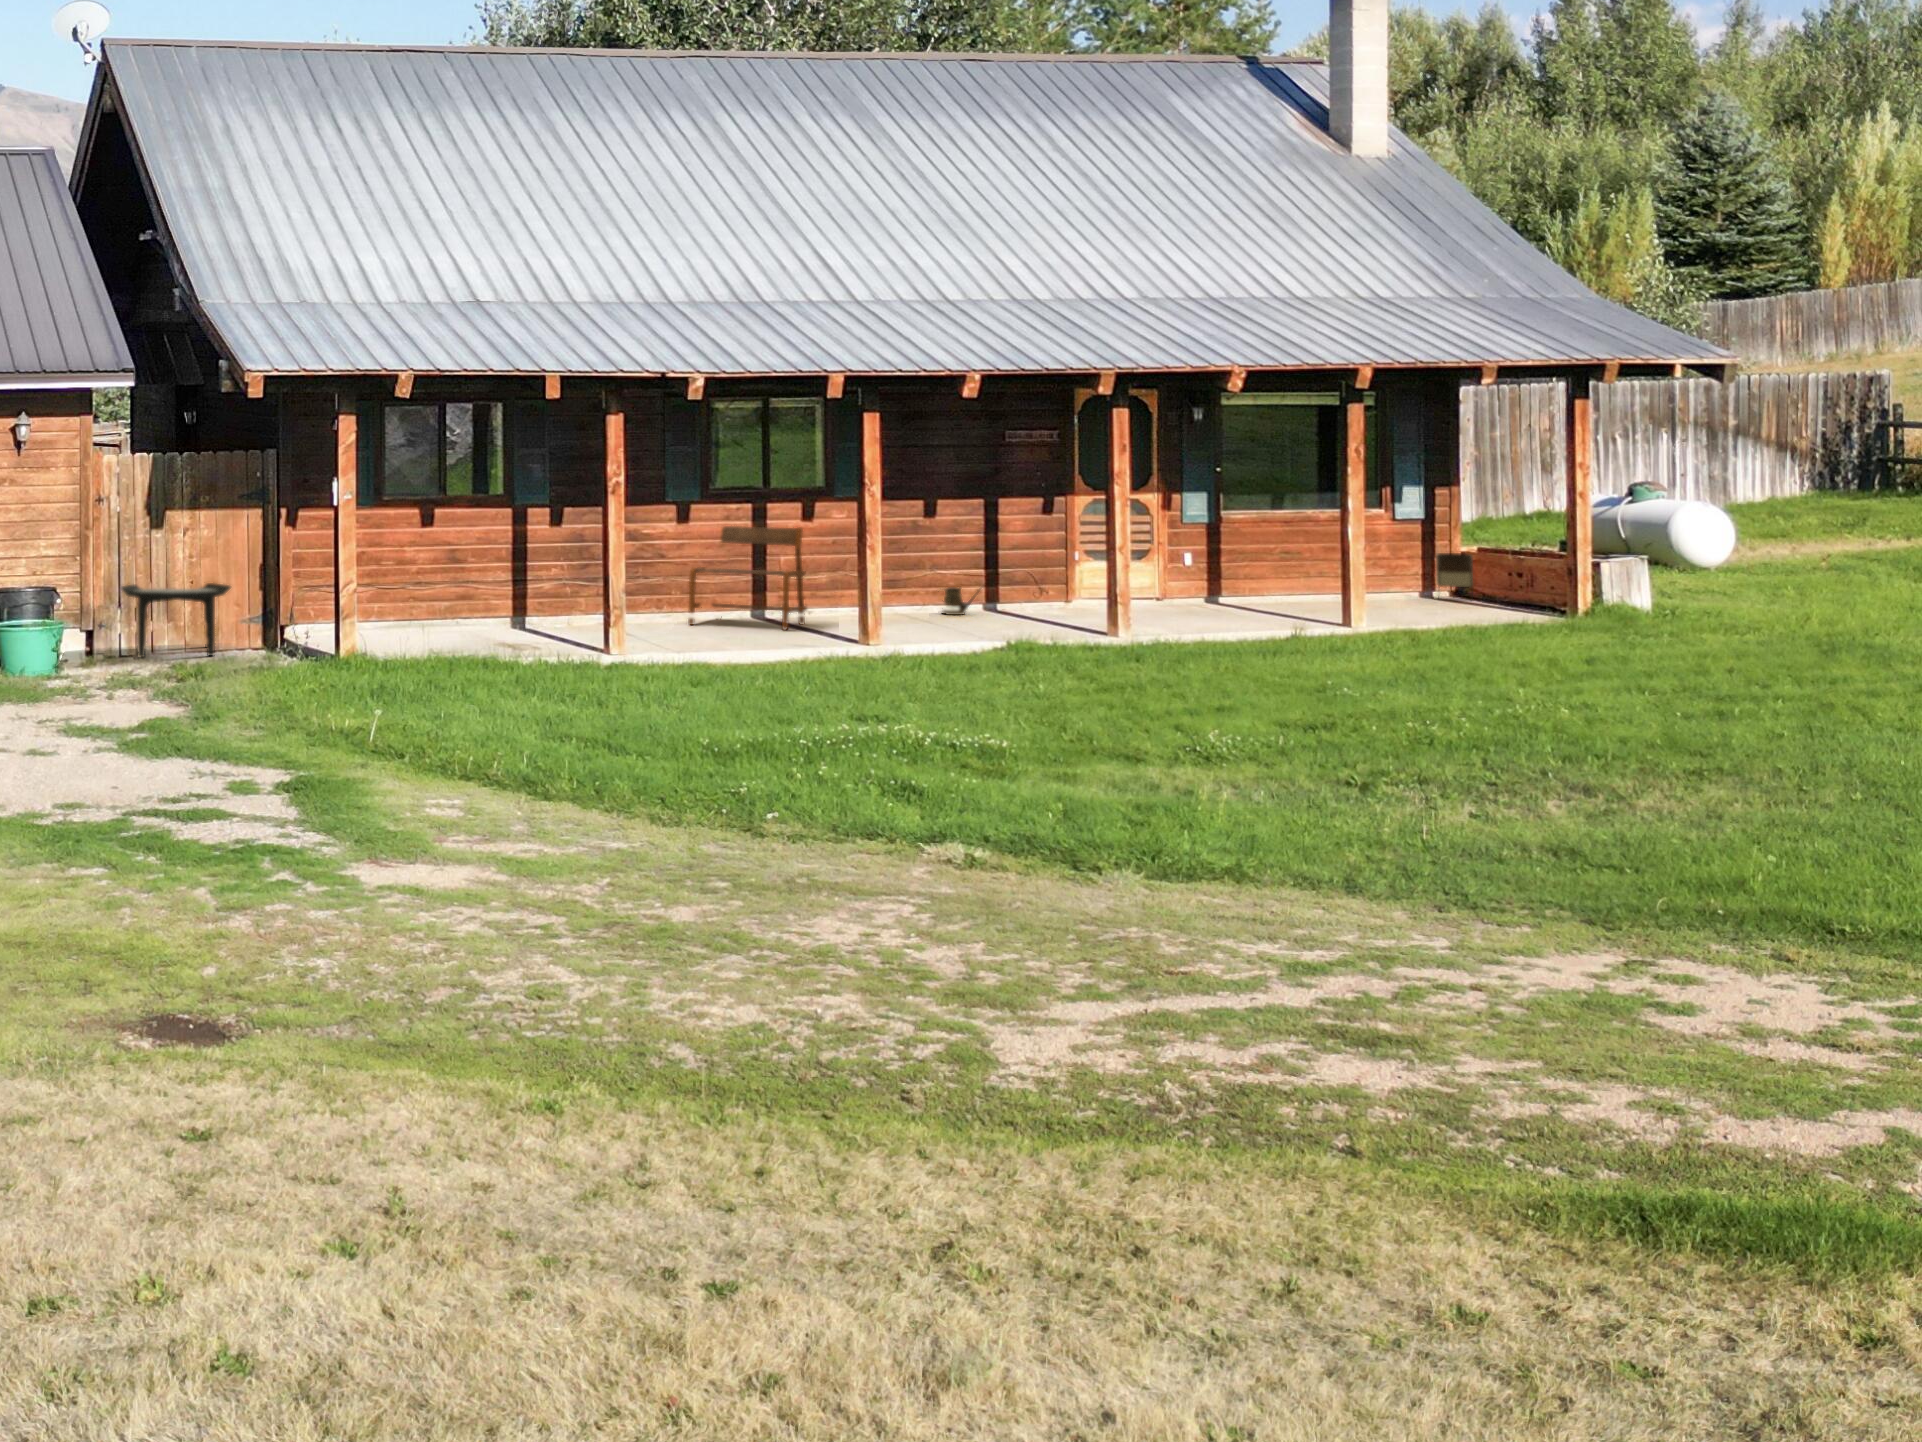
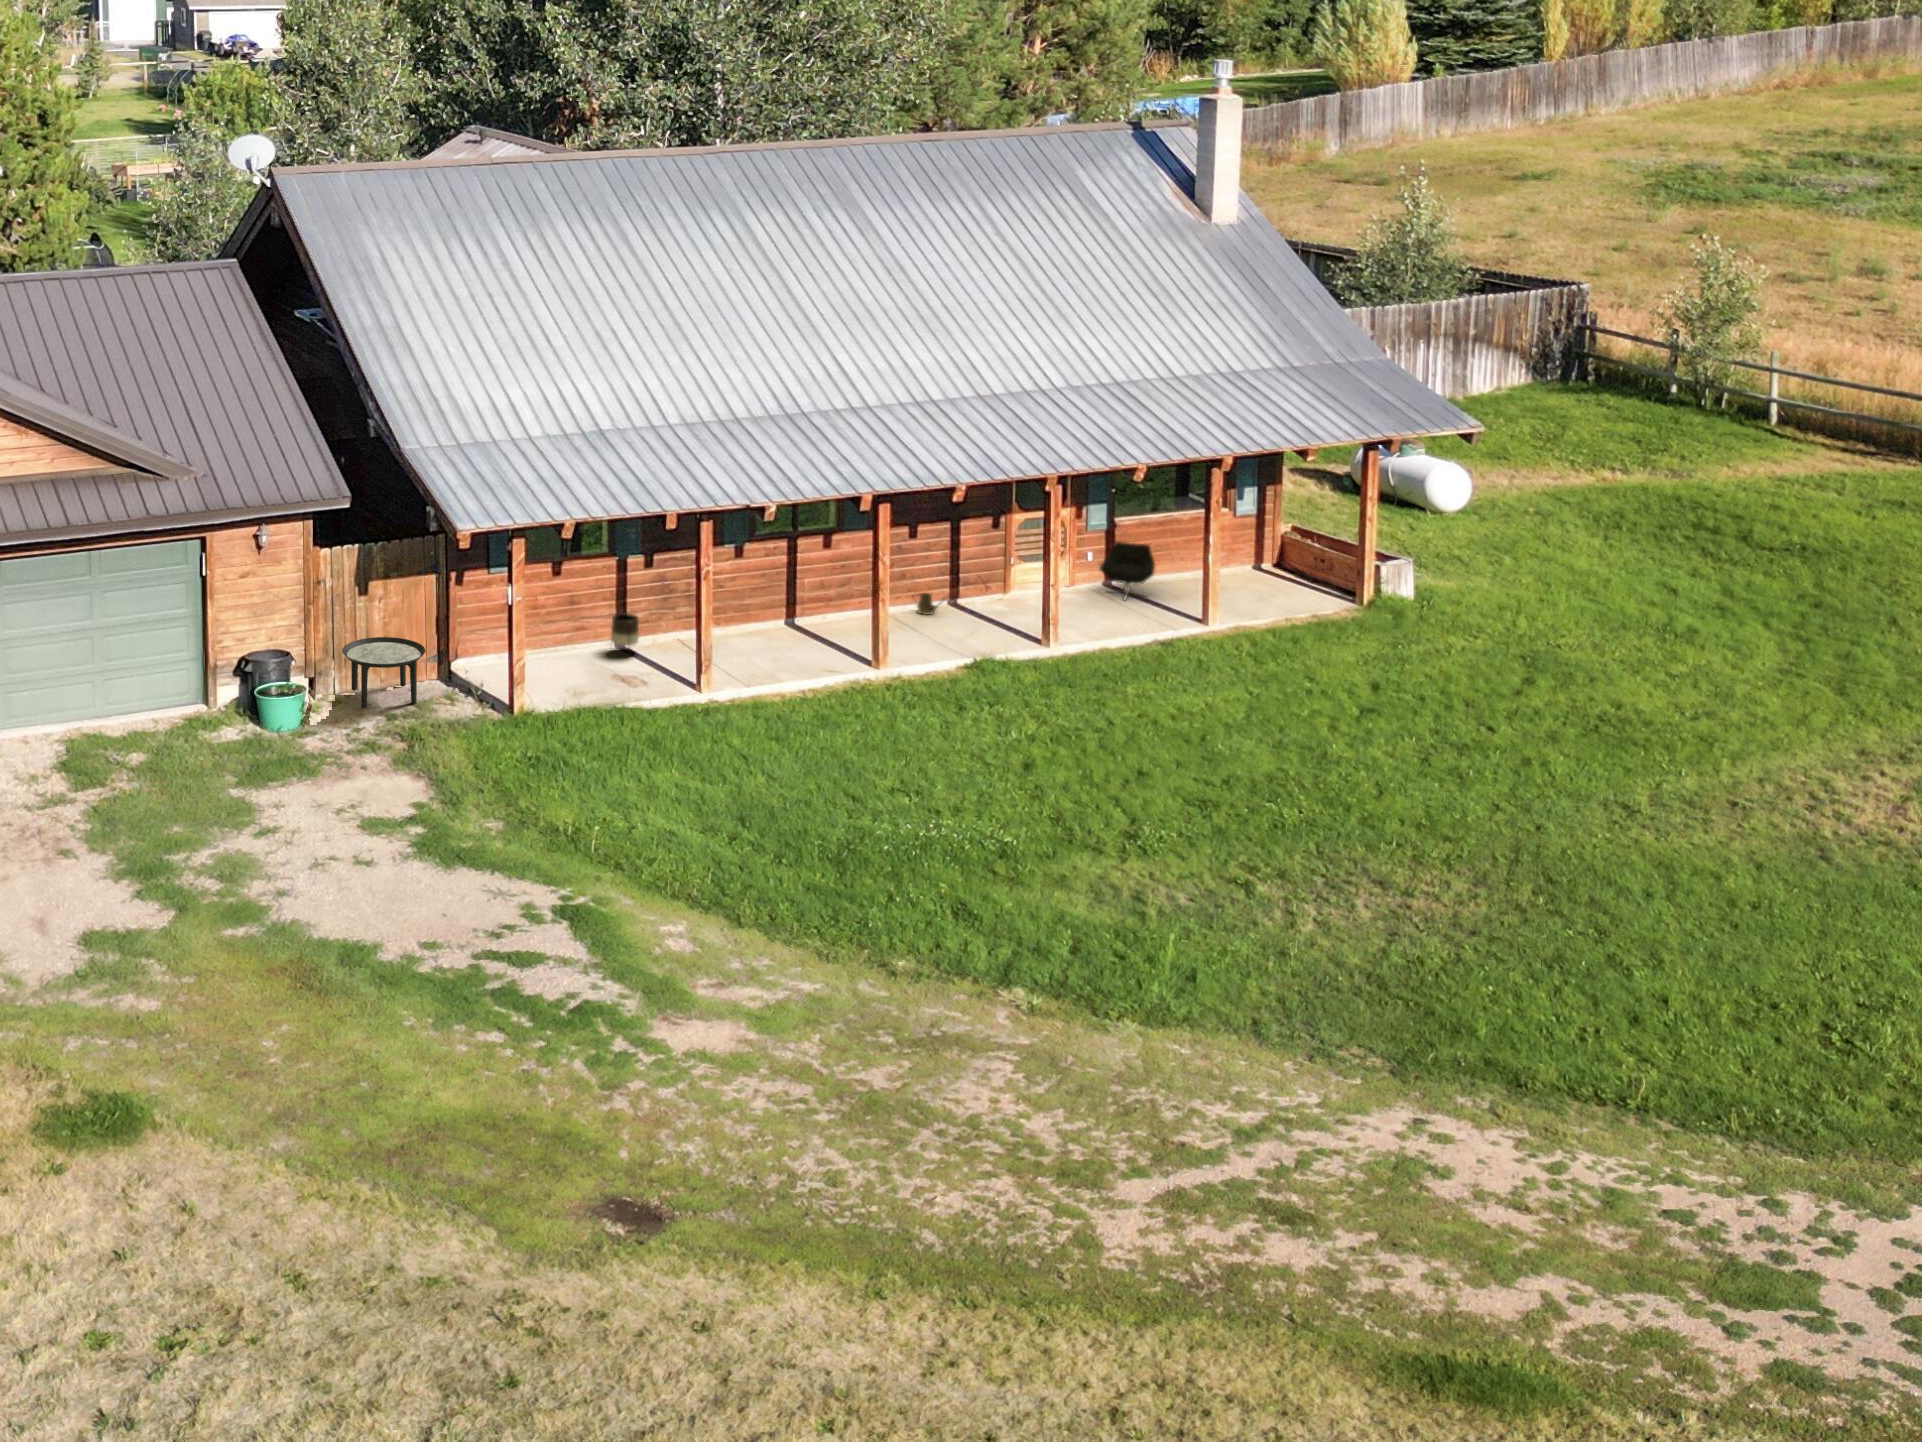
bench: present [688,526,807,630] -> none [739,557,826,648]
lounge chair: none [1197,542,1277,609] -> present [1100,541,1155,598]
planter: present [1436,553,1473,600] -> present [611,613,639,646]

